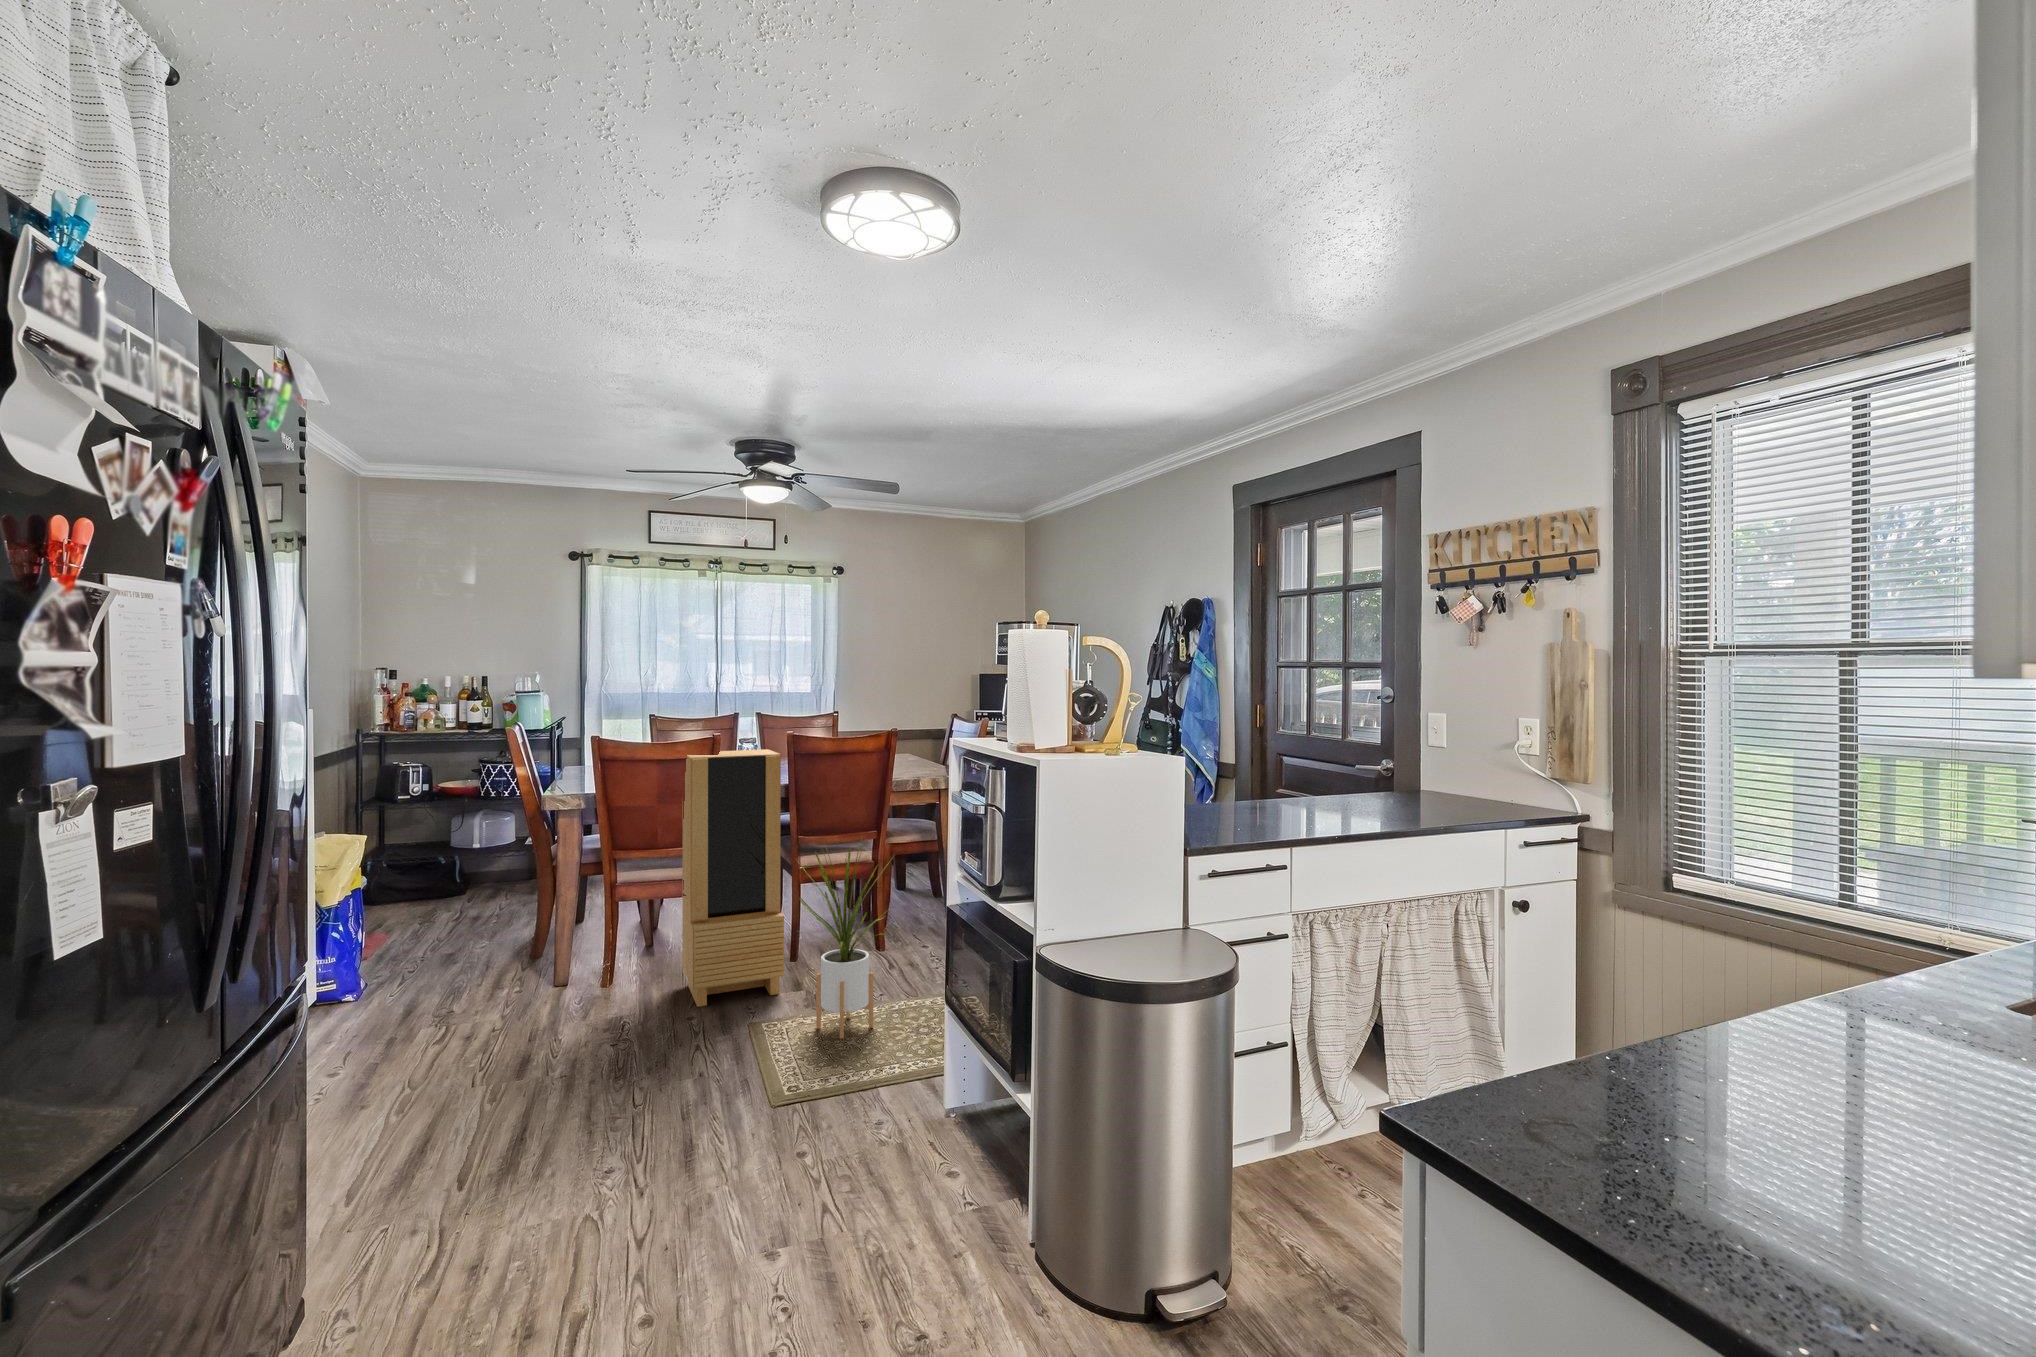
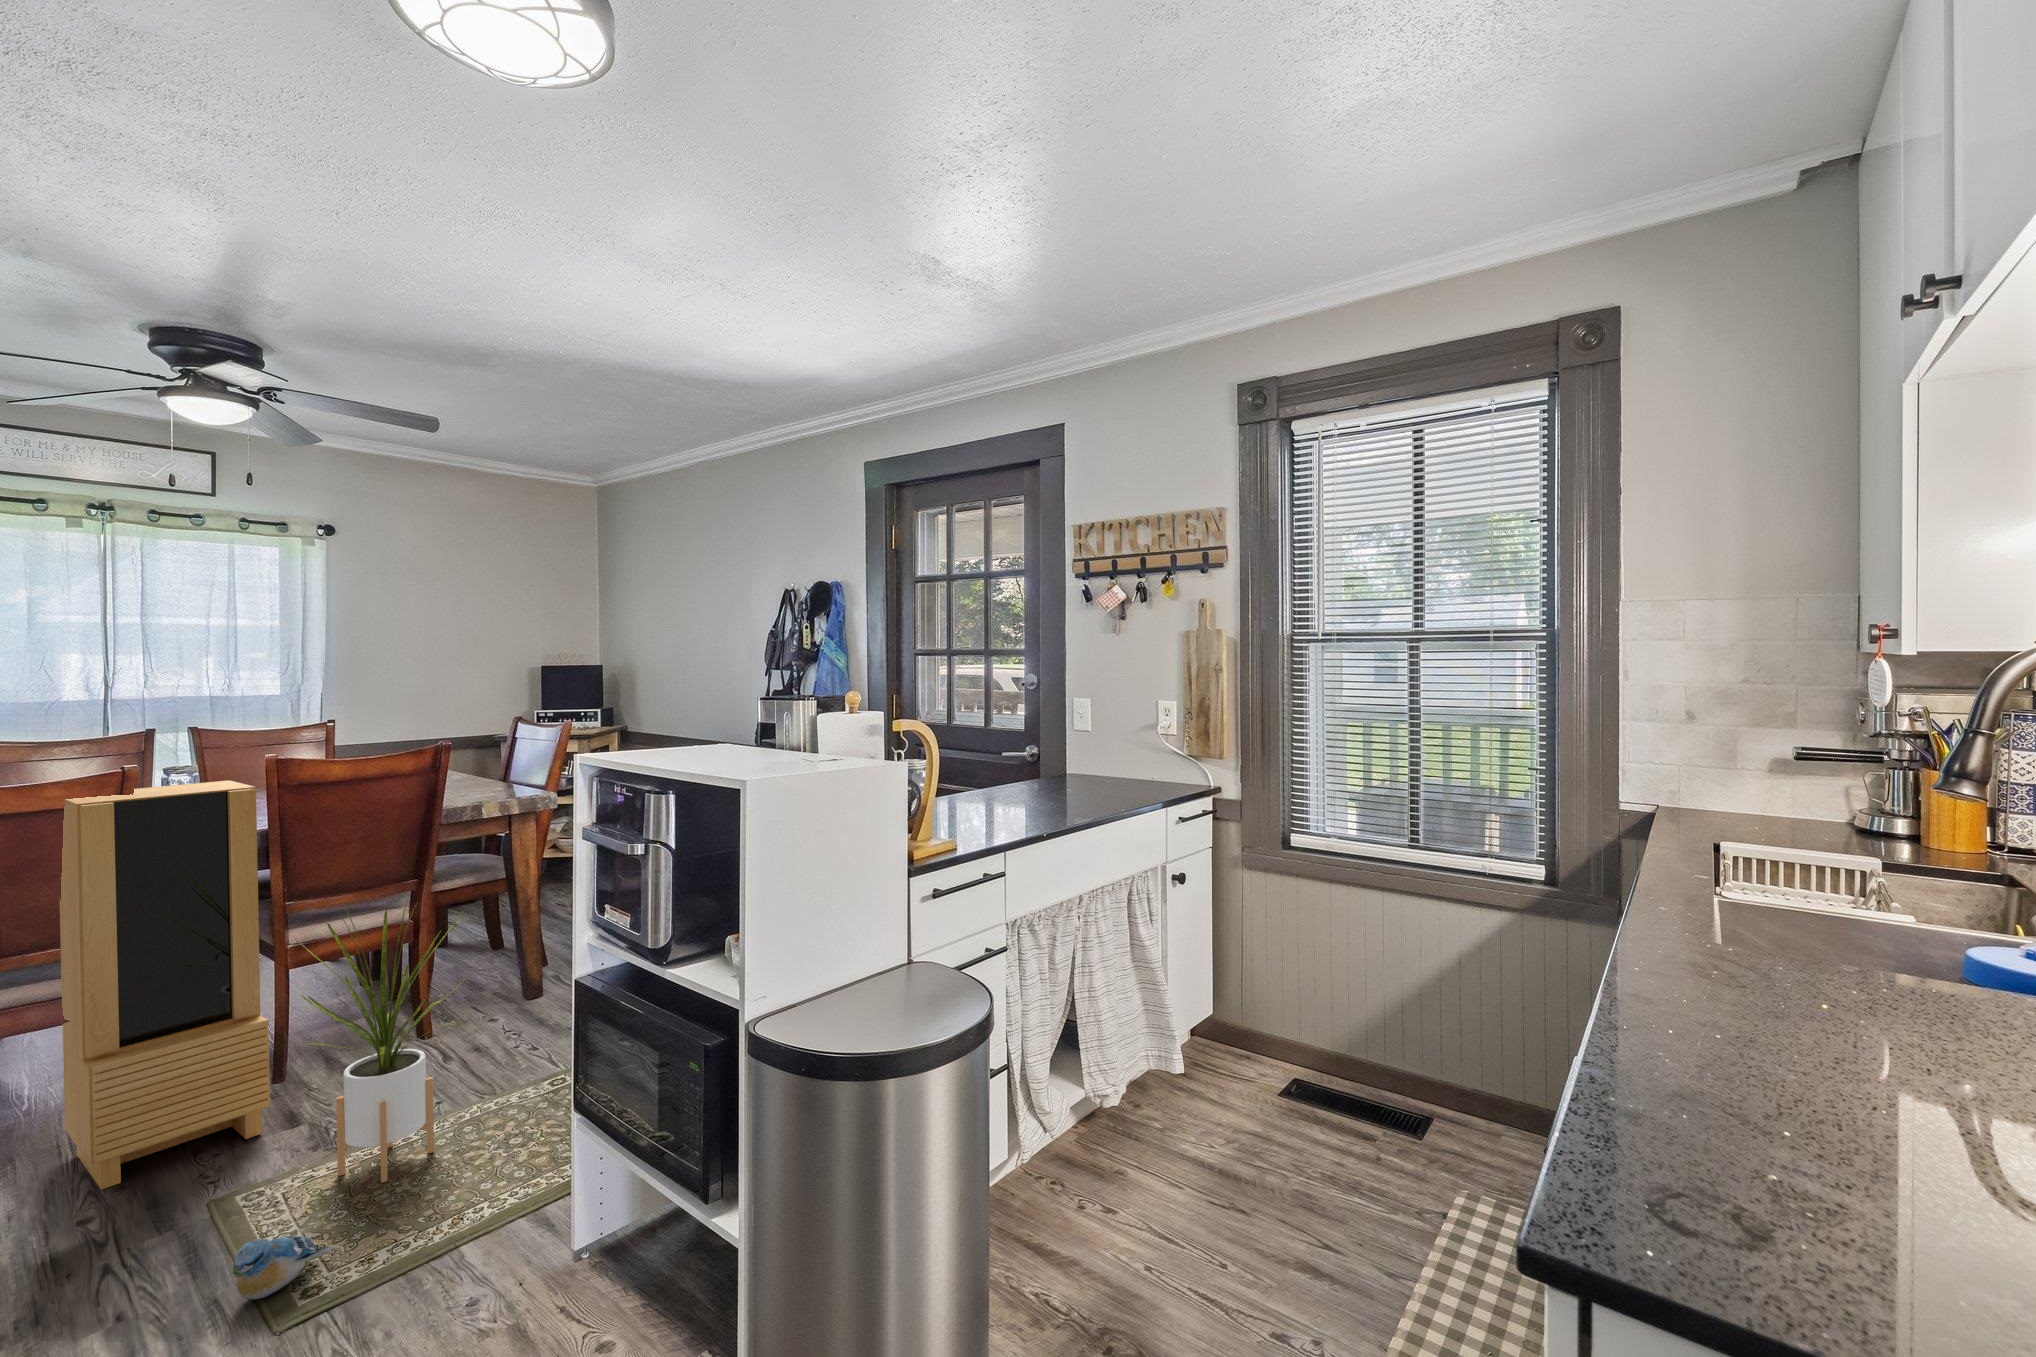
plush toy: none [753,1047,806,1086] -> present [233,1236,332,1300]

